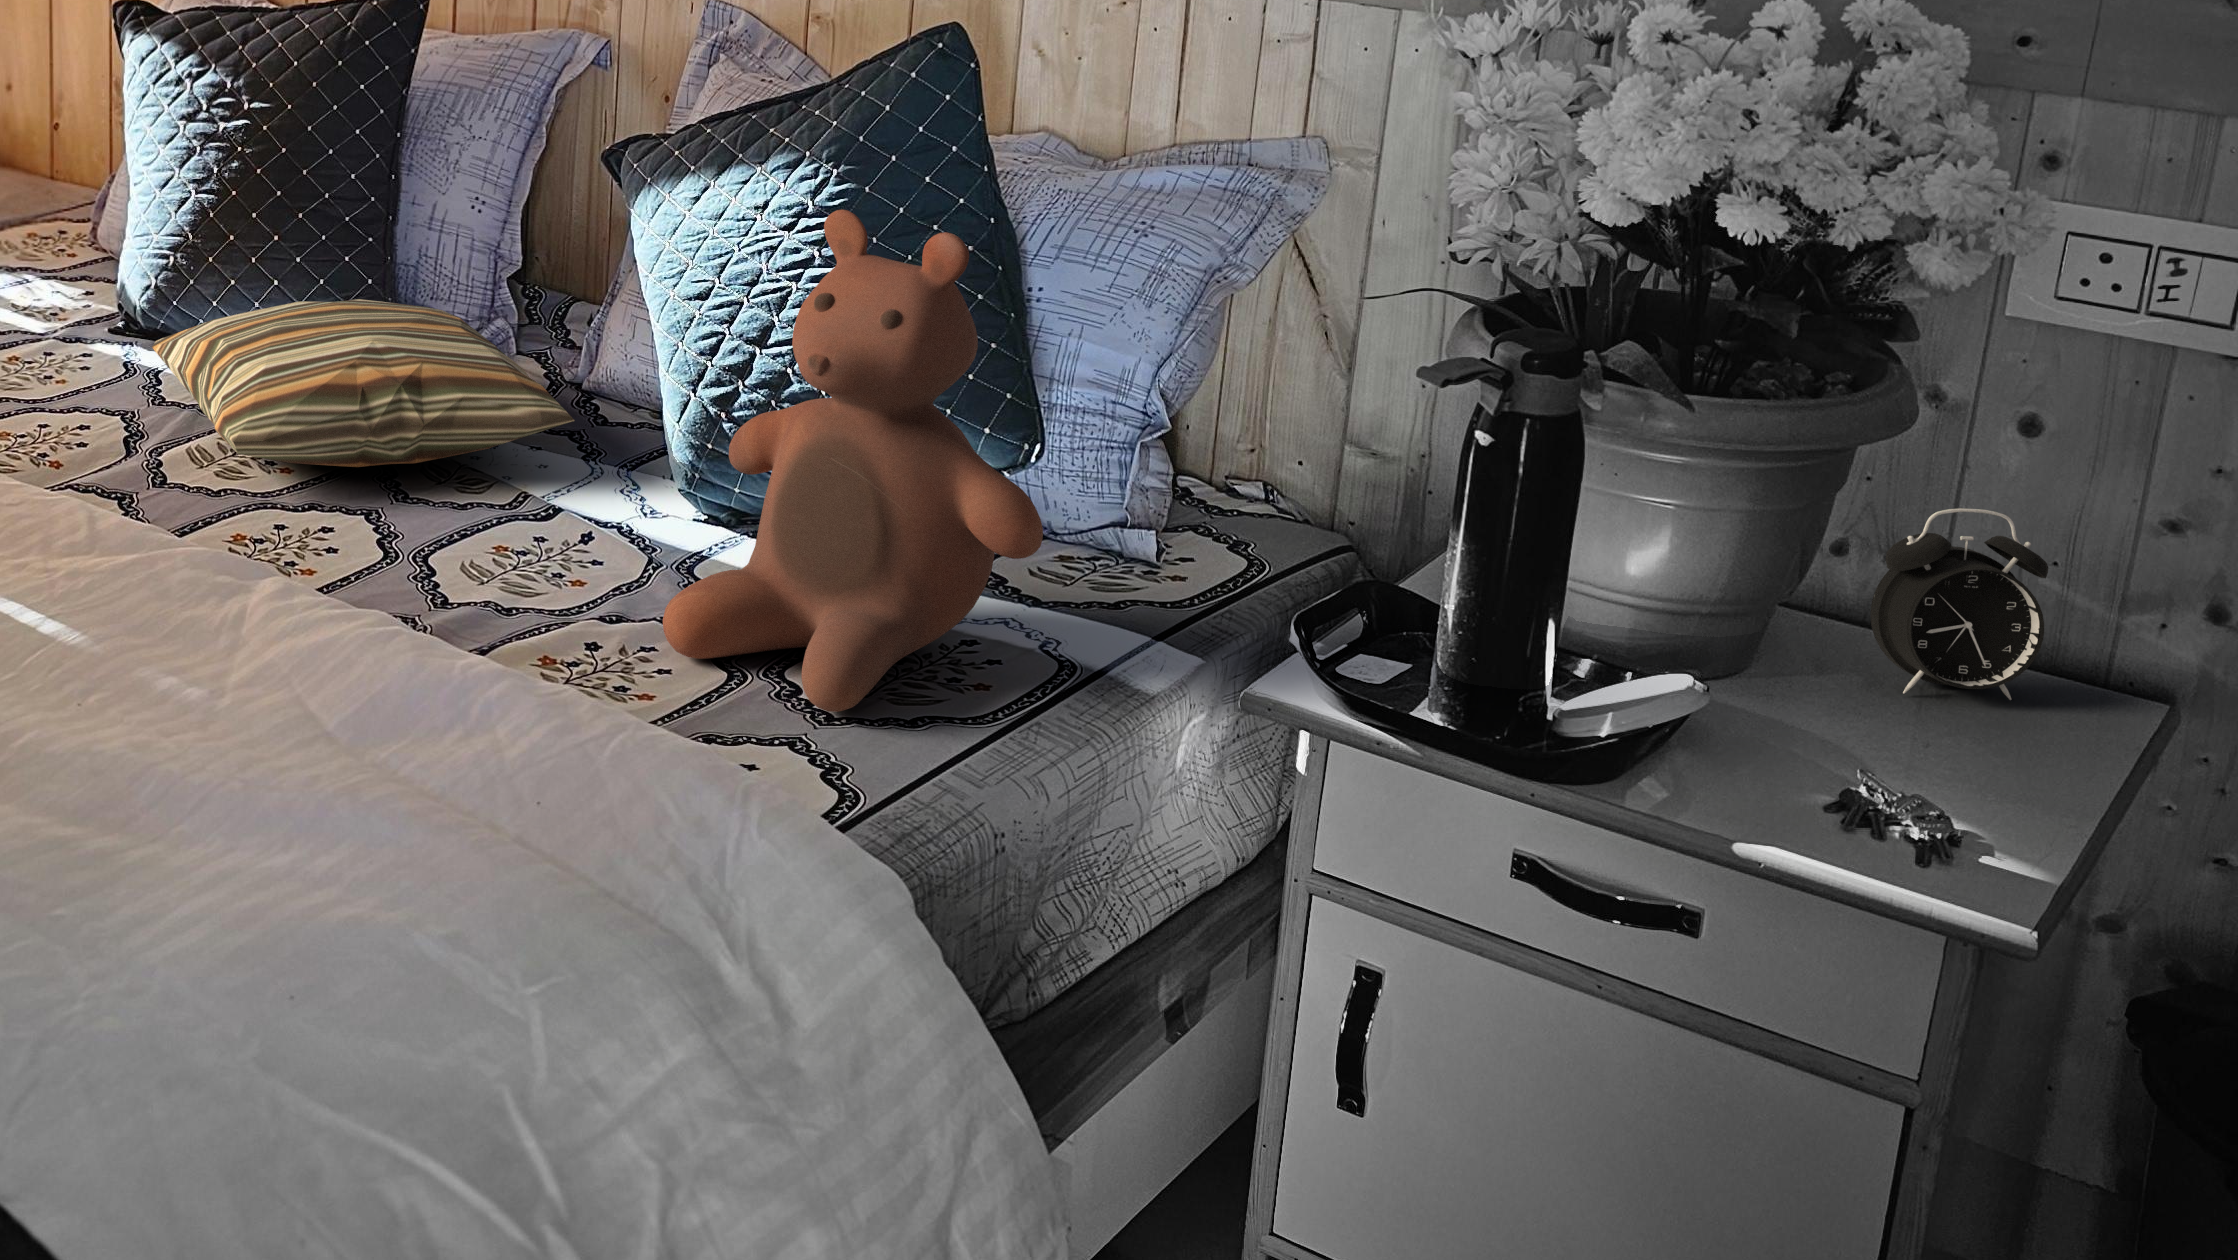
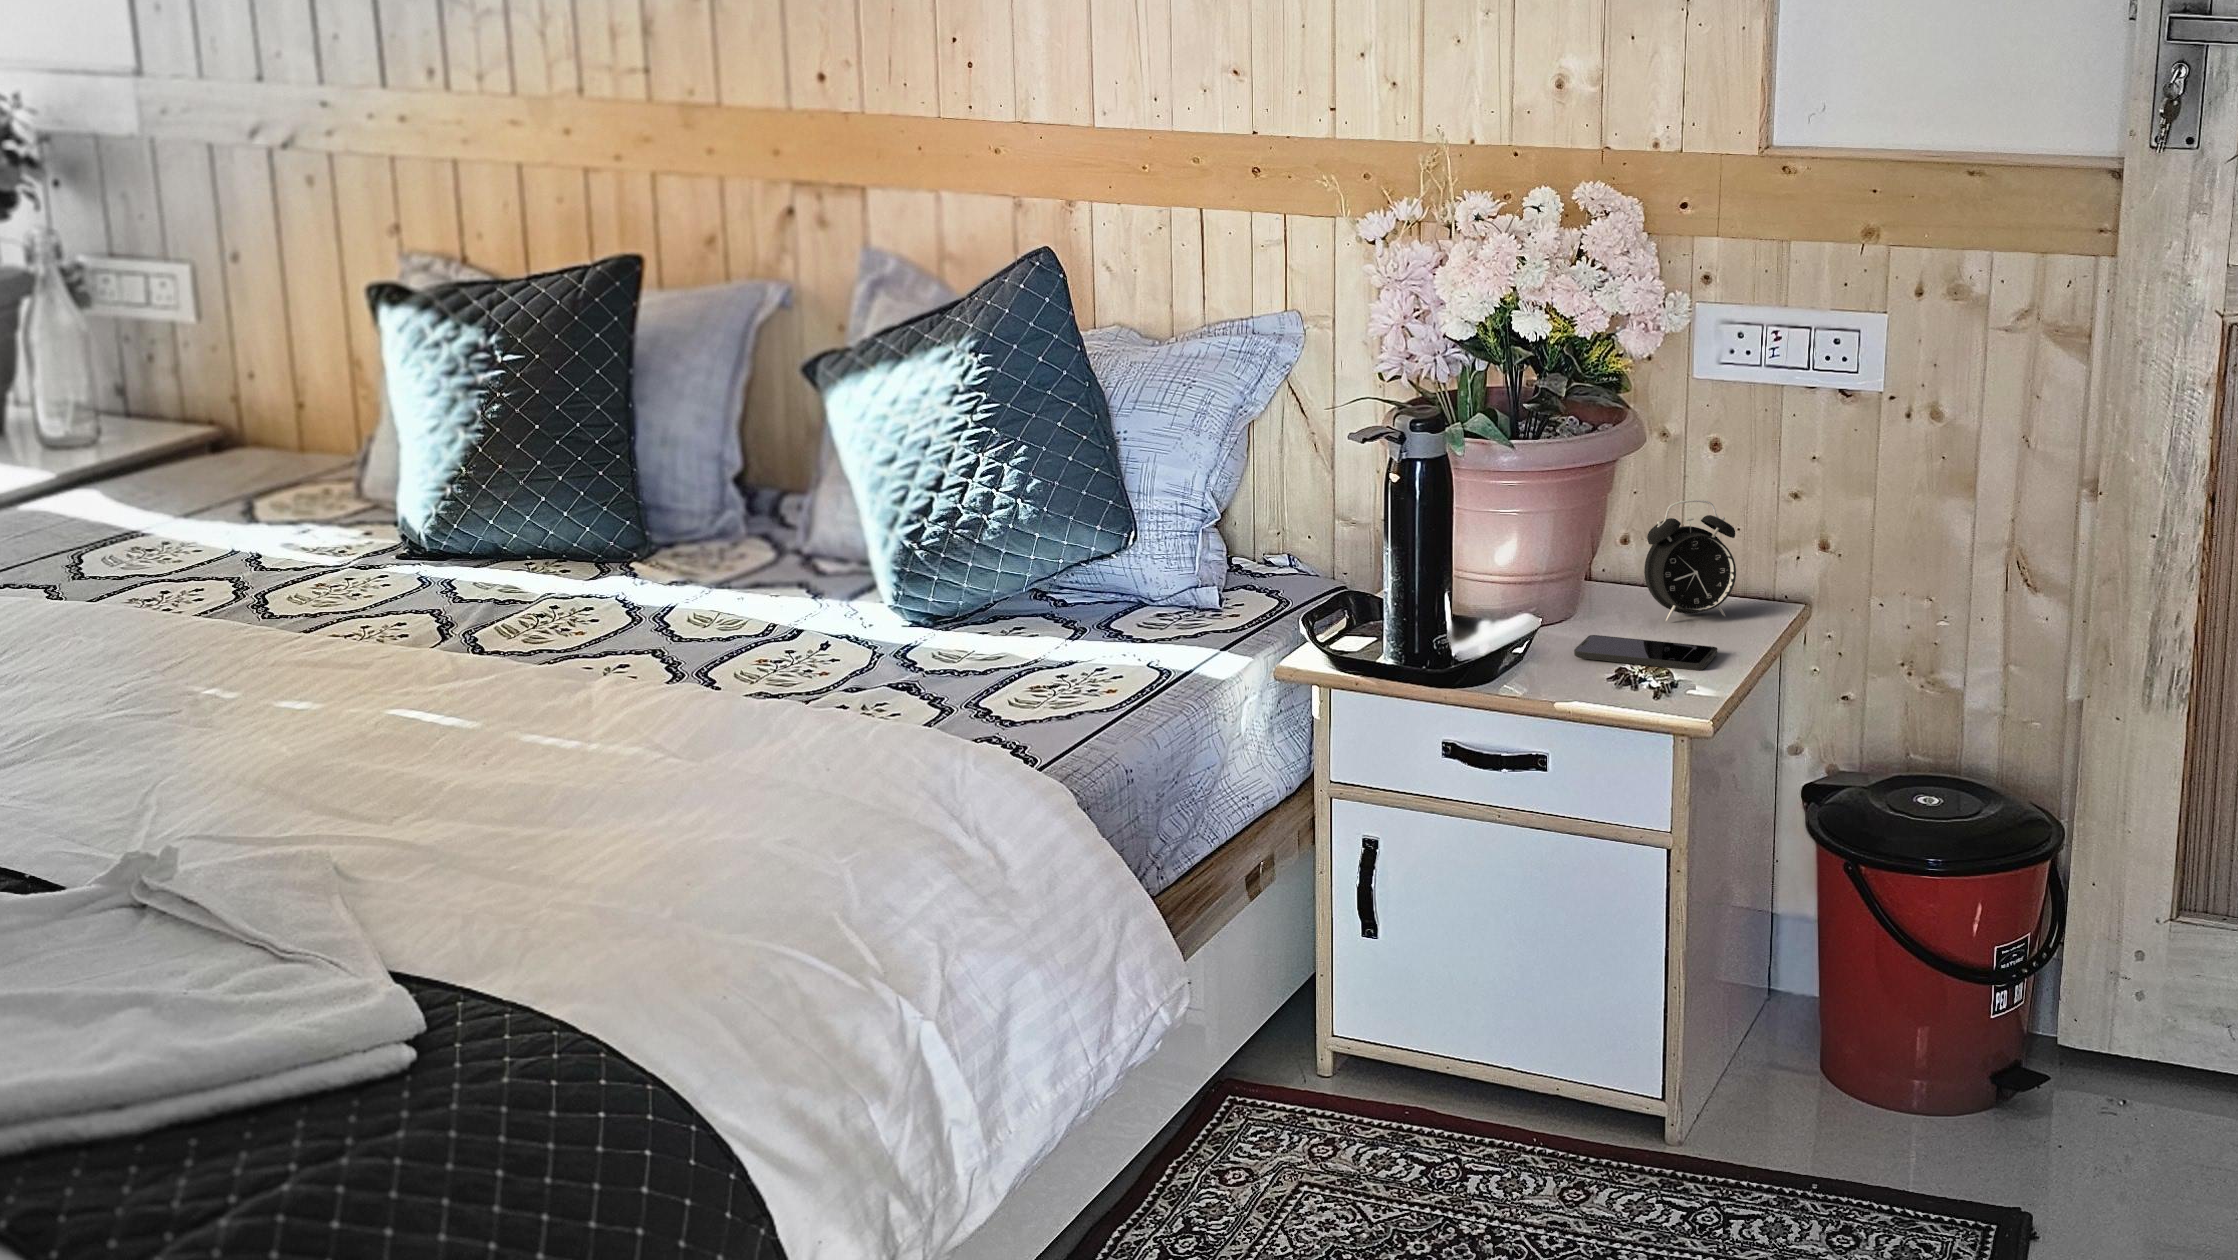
stuffed bear: present [663,209,1043,712] -> none [890,378,1135,713]
pillow: present [152,299,574,467] -> none [459,498,803,618]
smartphone: none [1751,706,2018,807] -> present [1574,635,1718,670]

